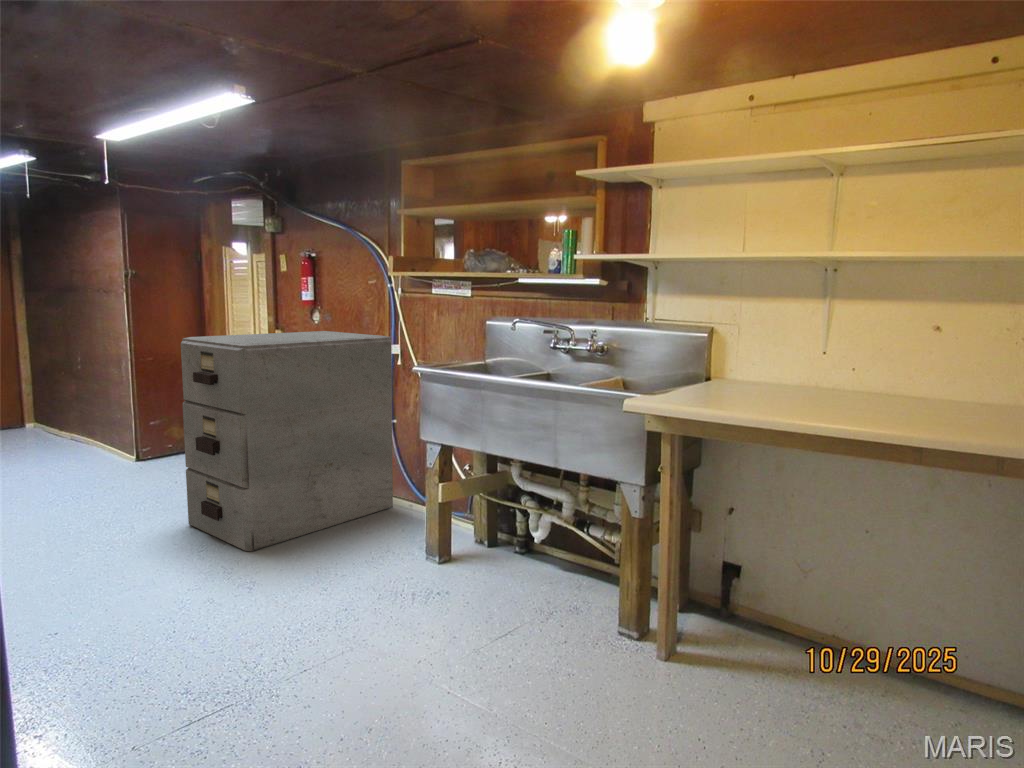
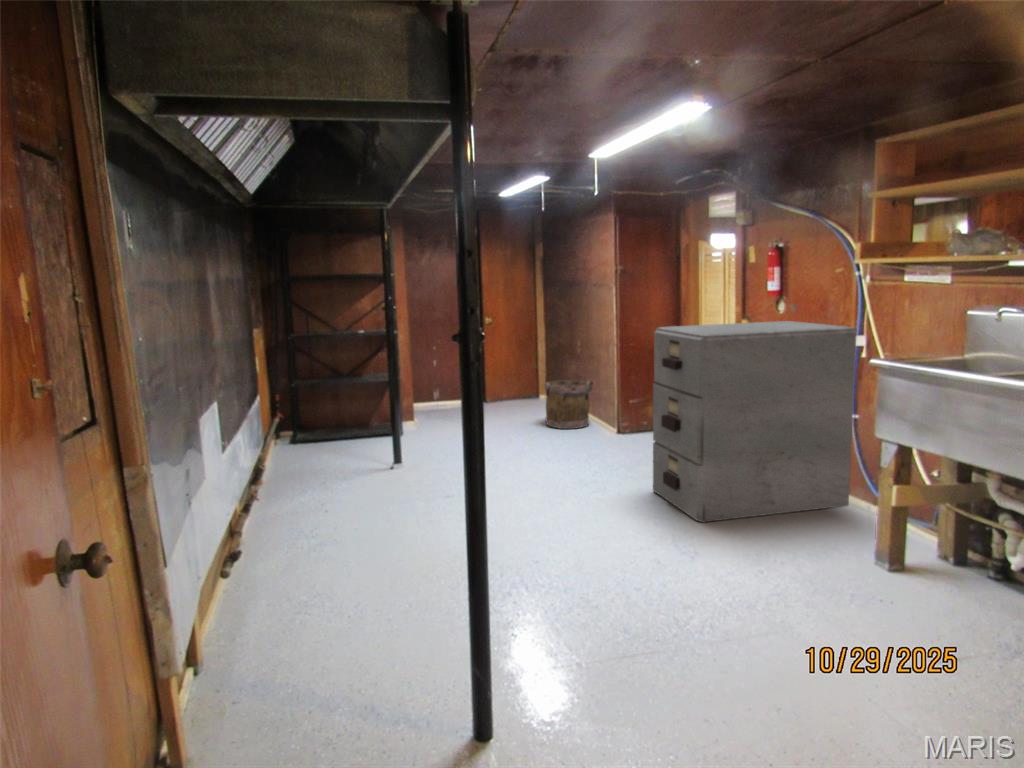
bucket: none [30,401,100,464] -> present [545,380,593,429]

